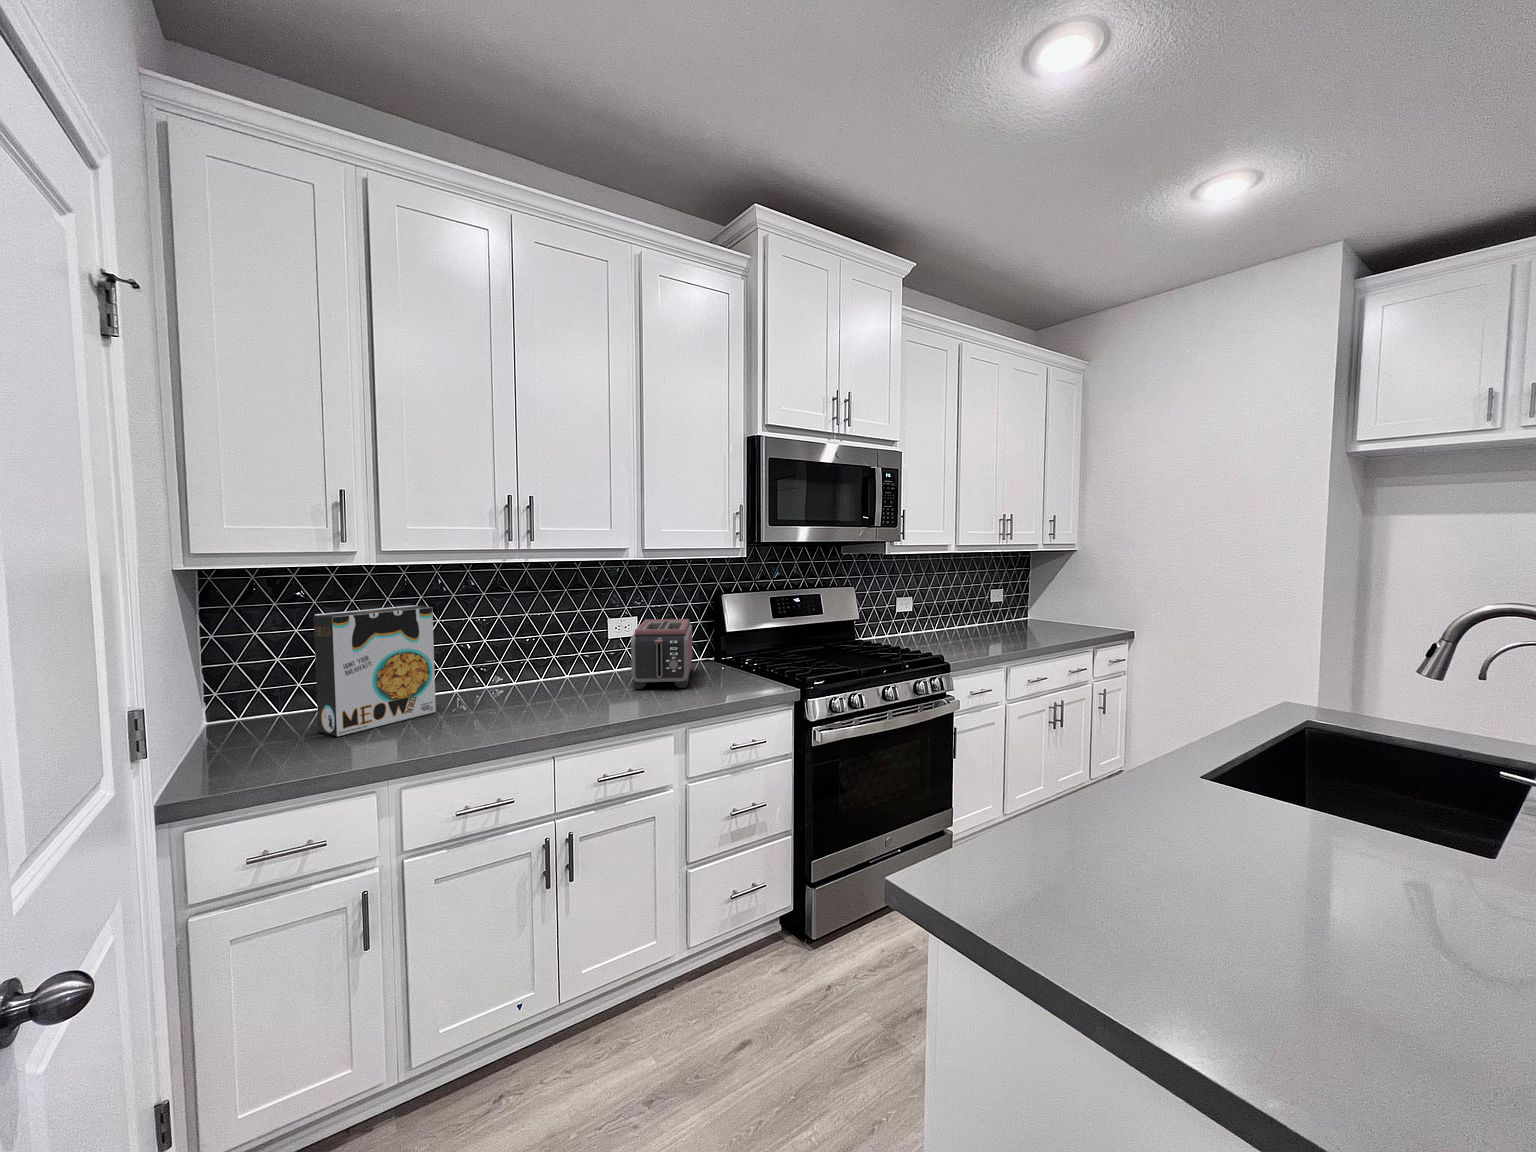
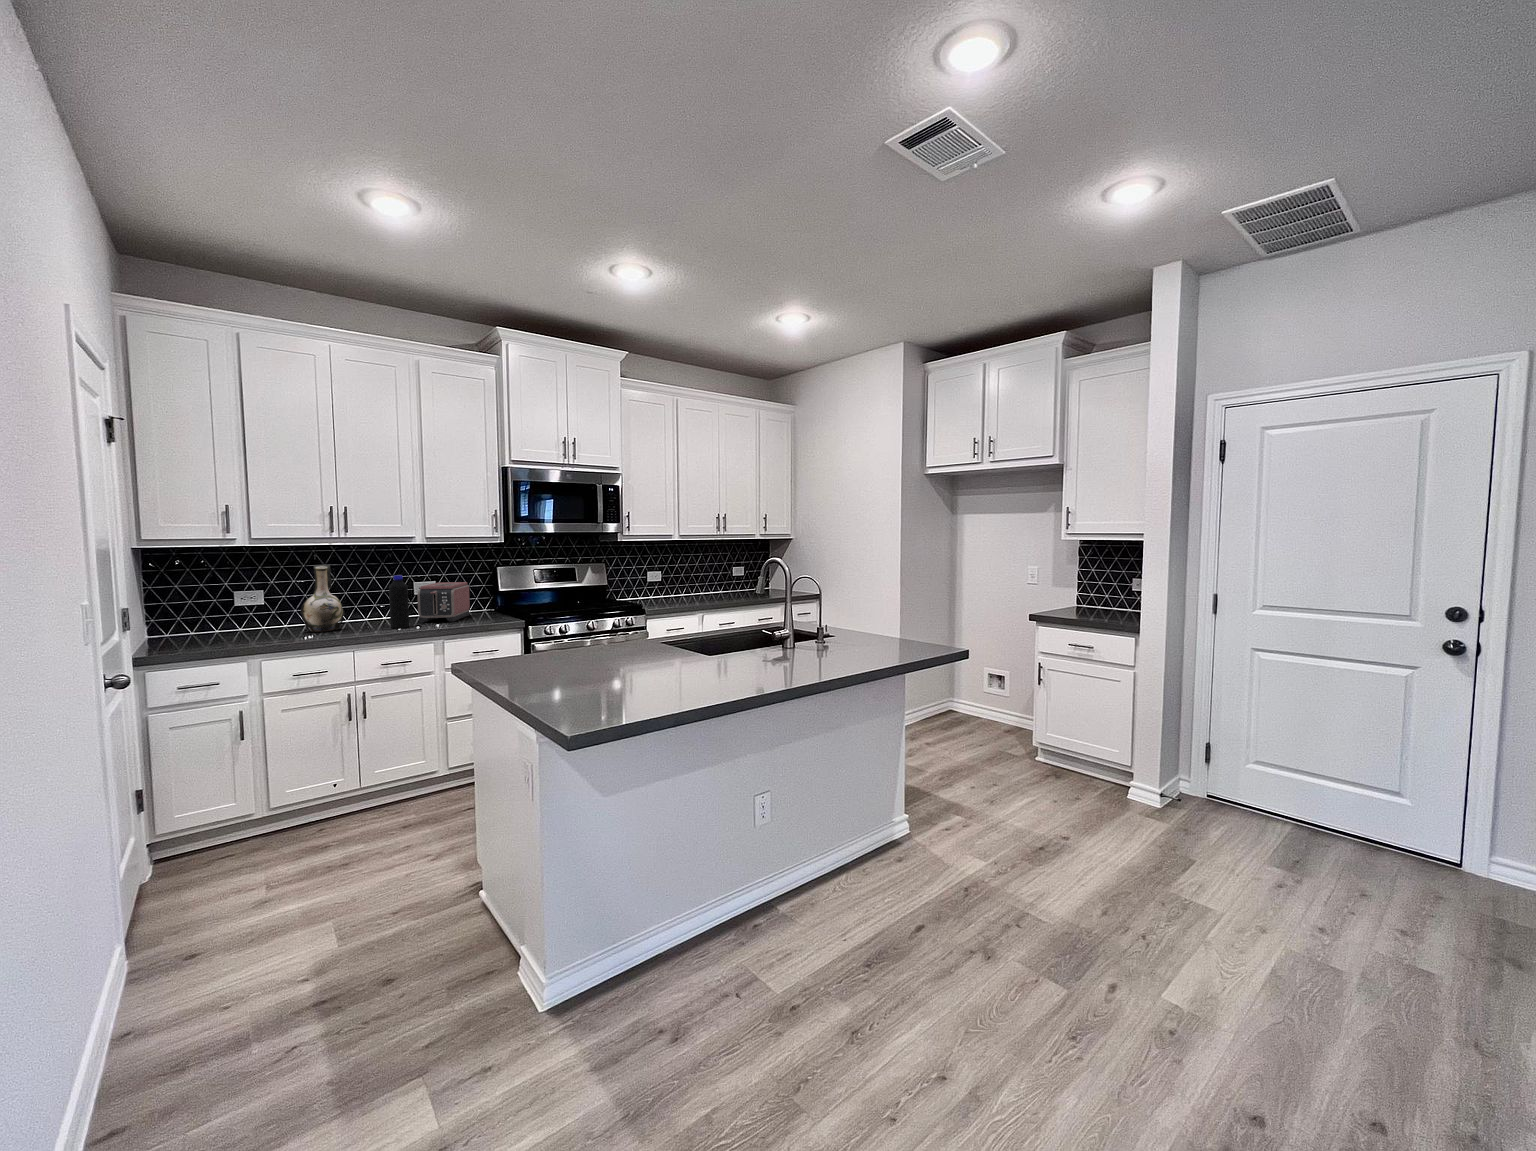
decorative vase: none [455,595,524,712] -> present [300,565,345,632]
cereal box: present [314,605,436,737] -> none [212,571,289,641]
bottle: none [597,614,627,706] -> present [389,575,409,628]

